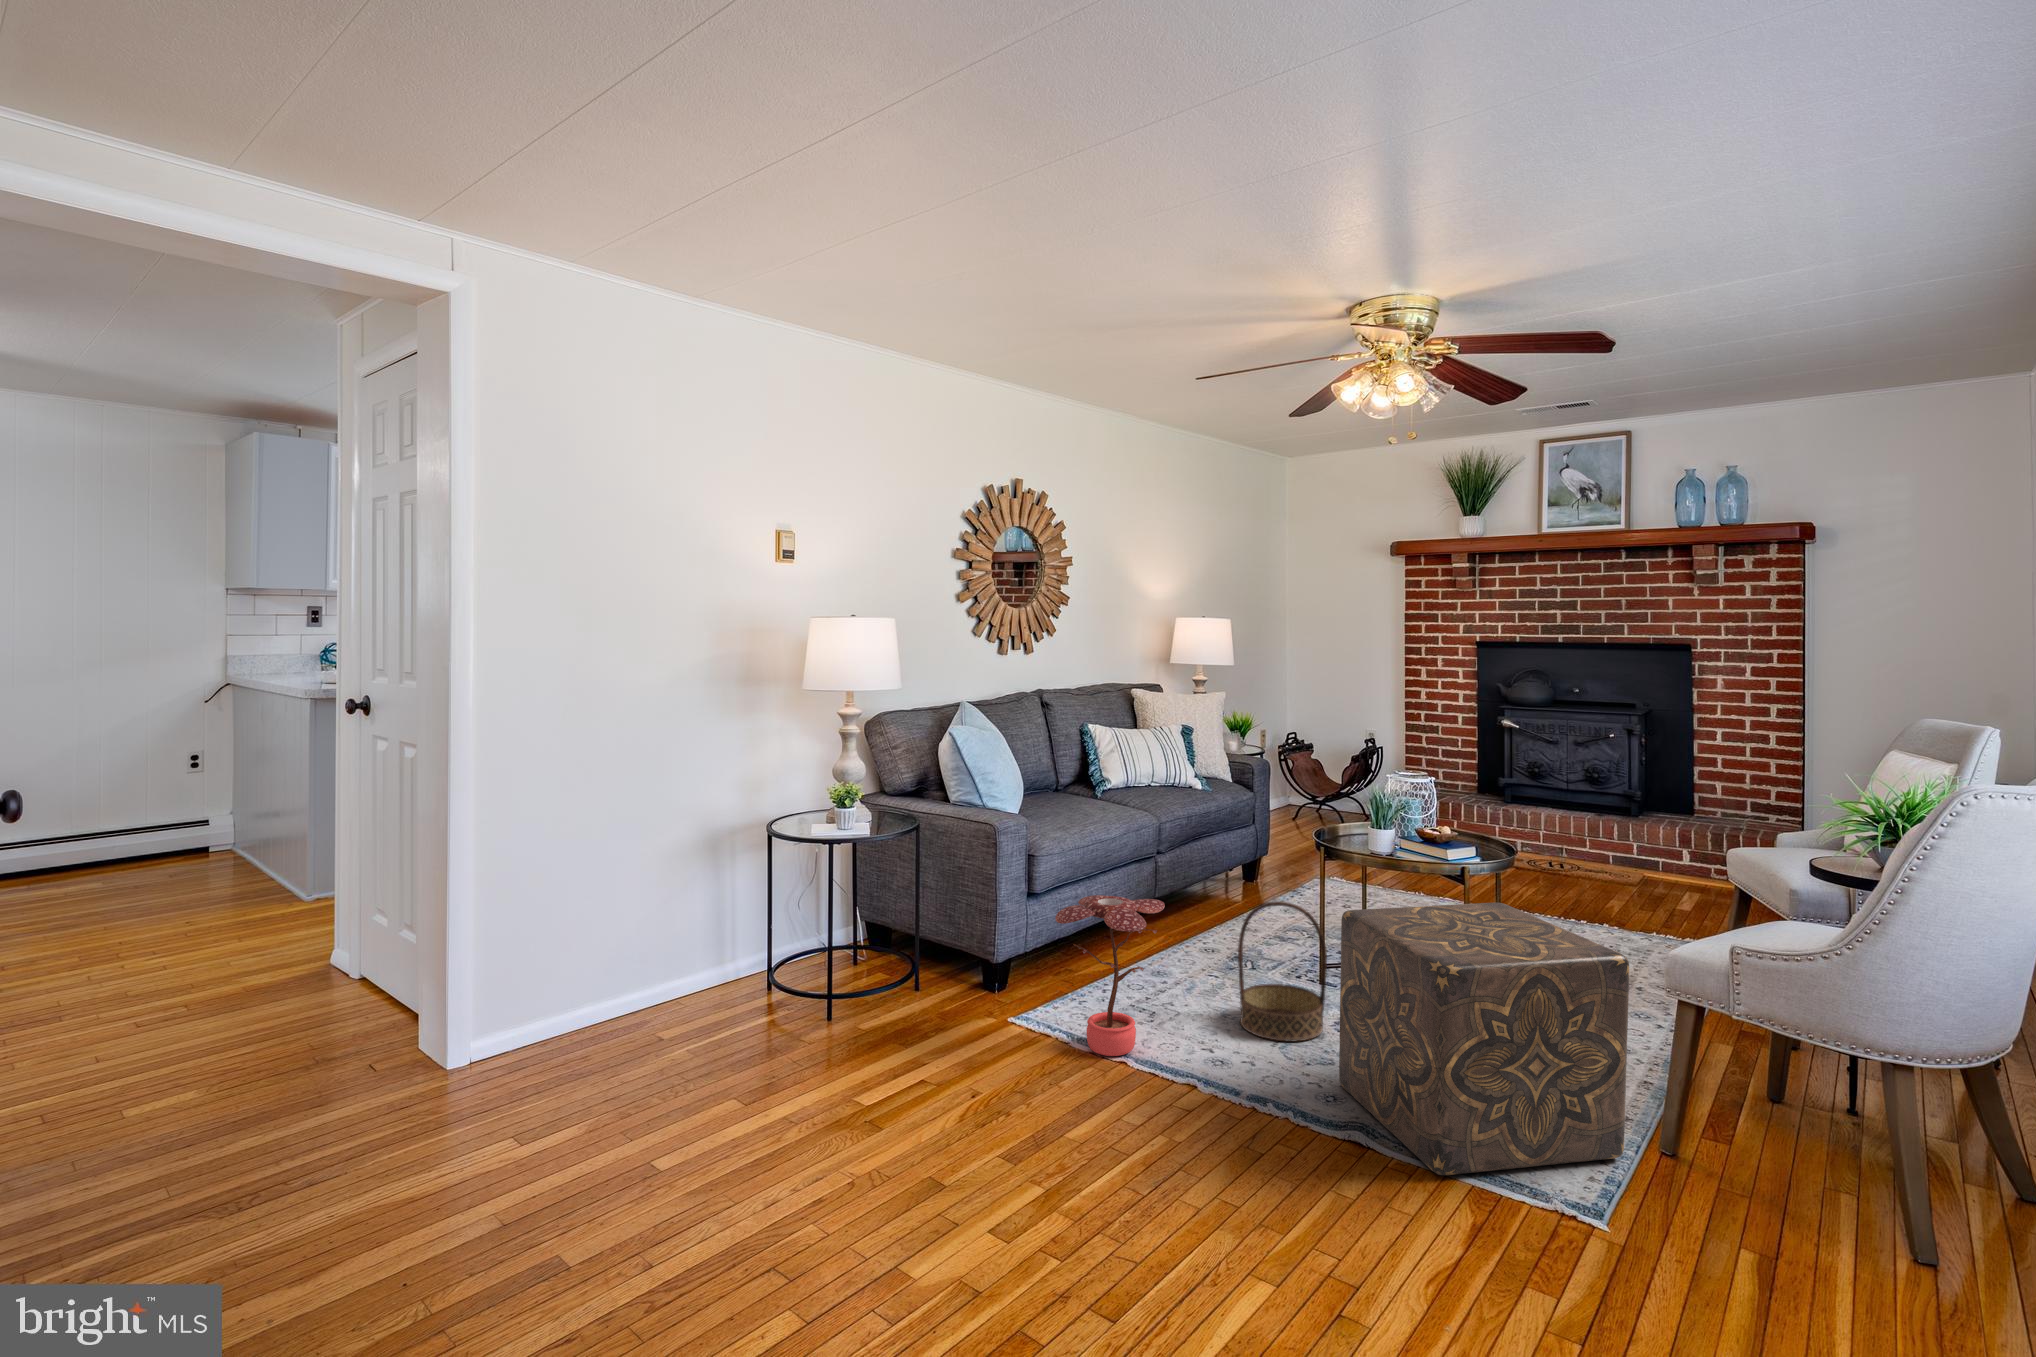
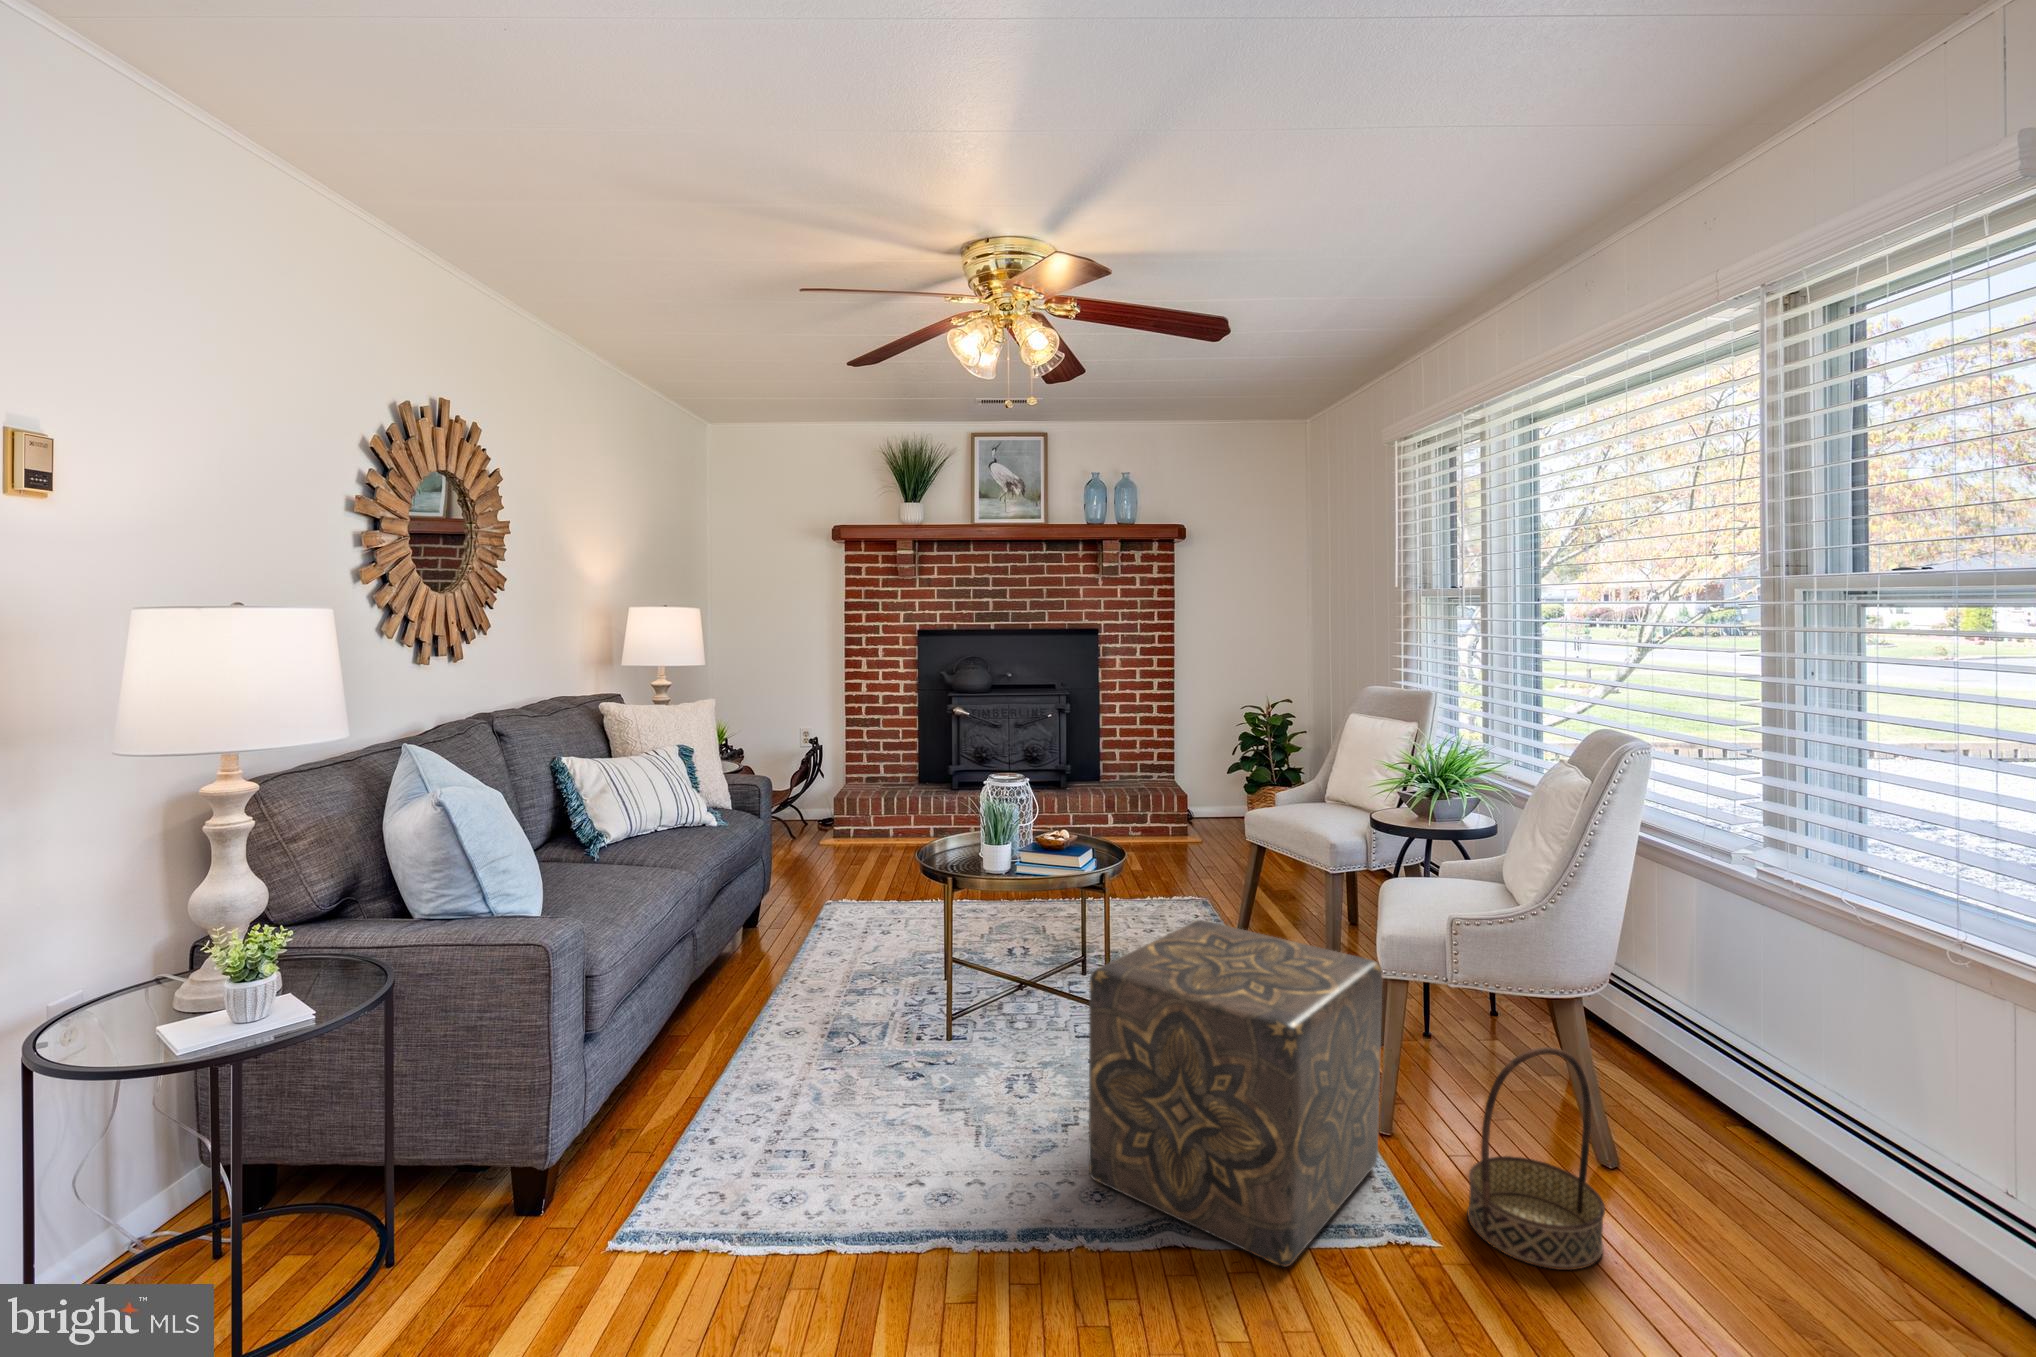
potted plant: present [1055,895,1165,1056] -> none [719,1005,863,1254]
basket: present [1238,901,1327,1042] -> present [1468,1047,1605,1270]

